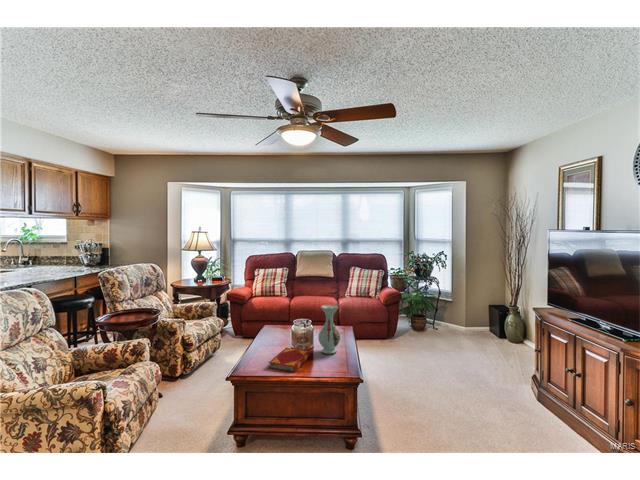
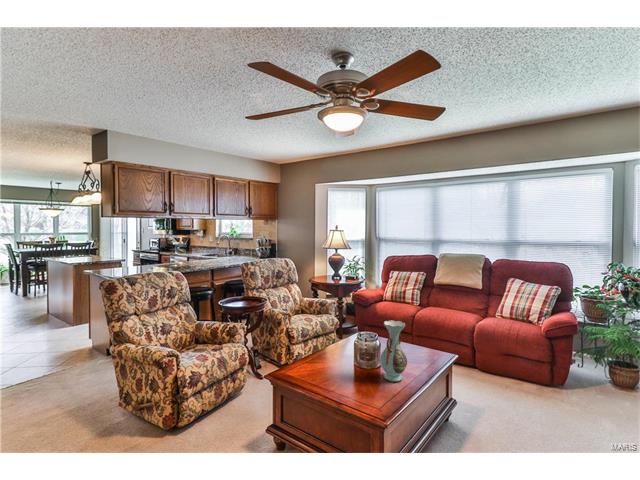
hardback book: present [269,348,310,372] -> none [312,361,366,390]

